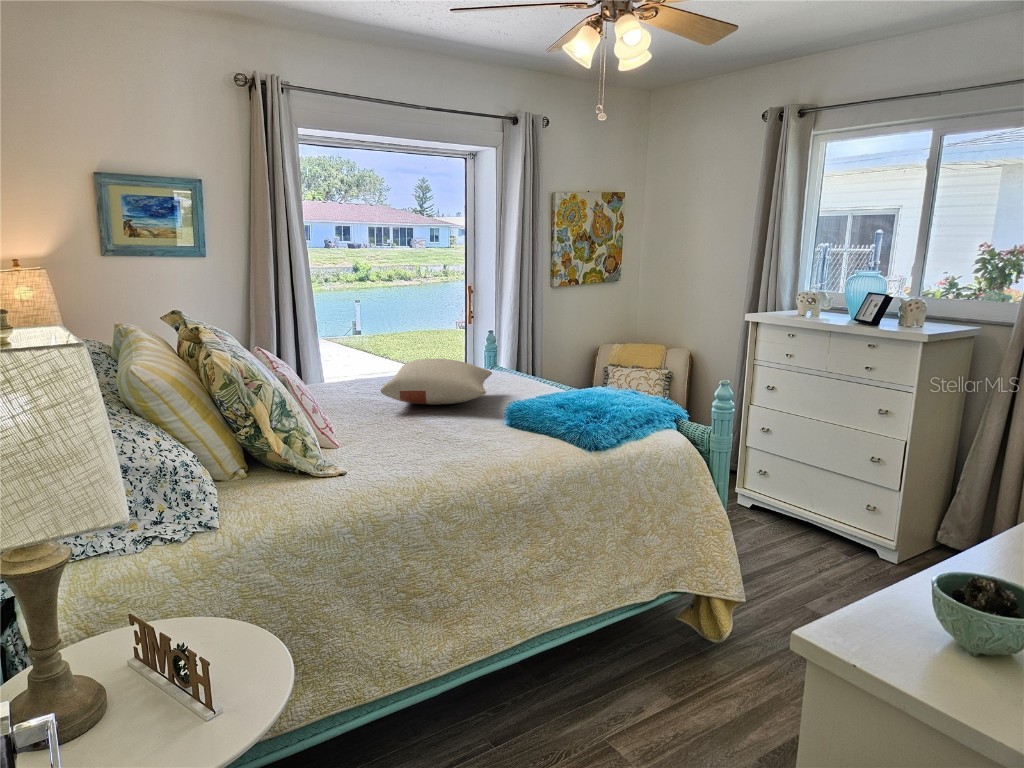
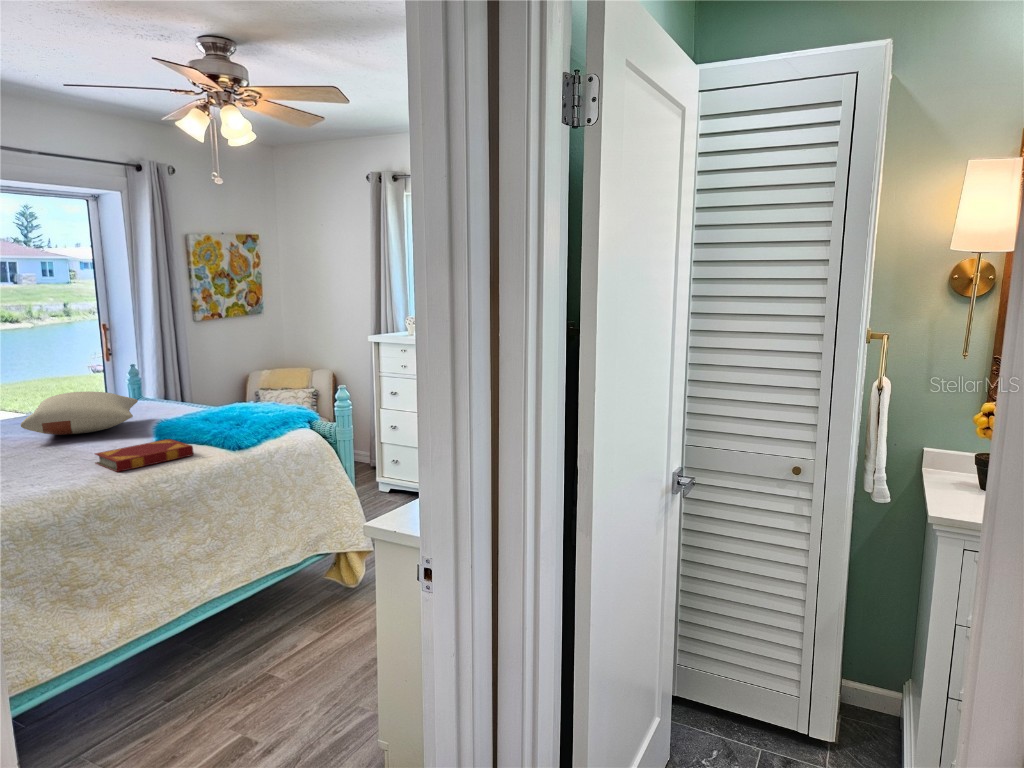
hardback book: none [444,427,547,464] -> present [95,439,193,472]

